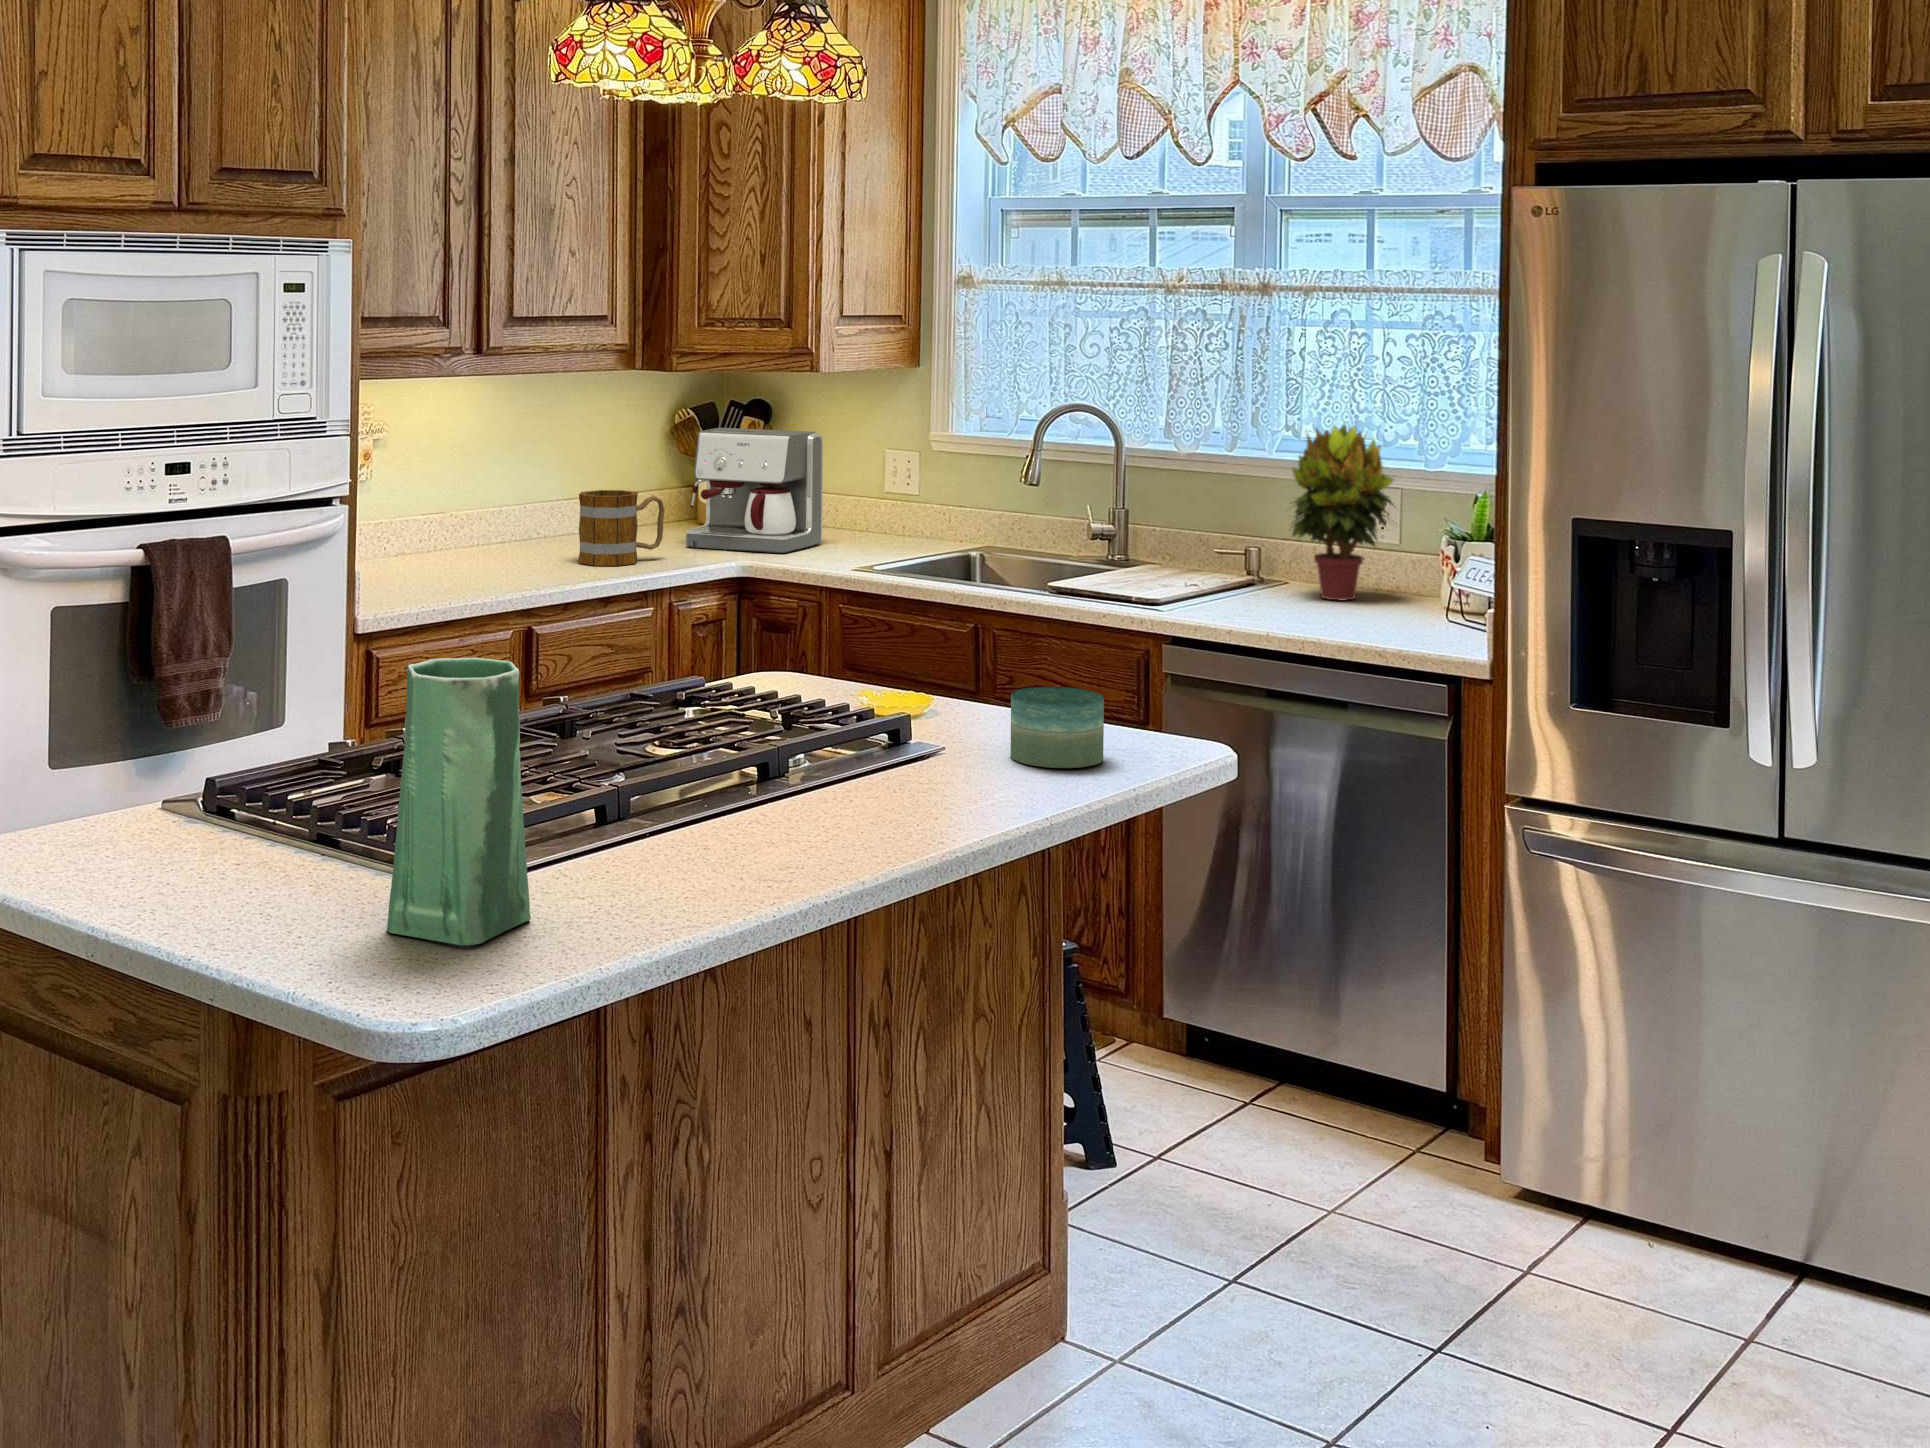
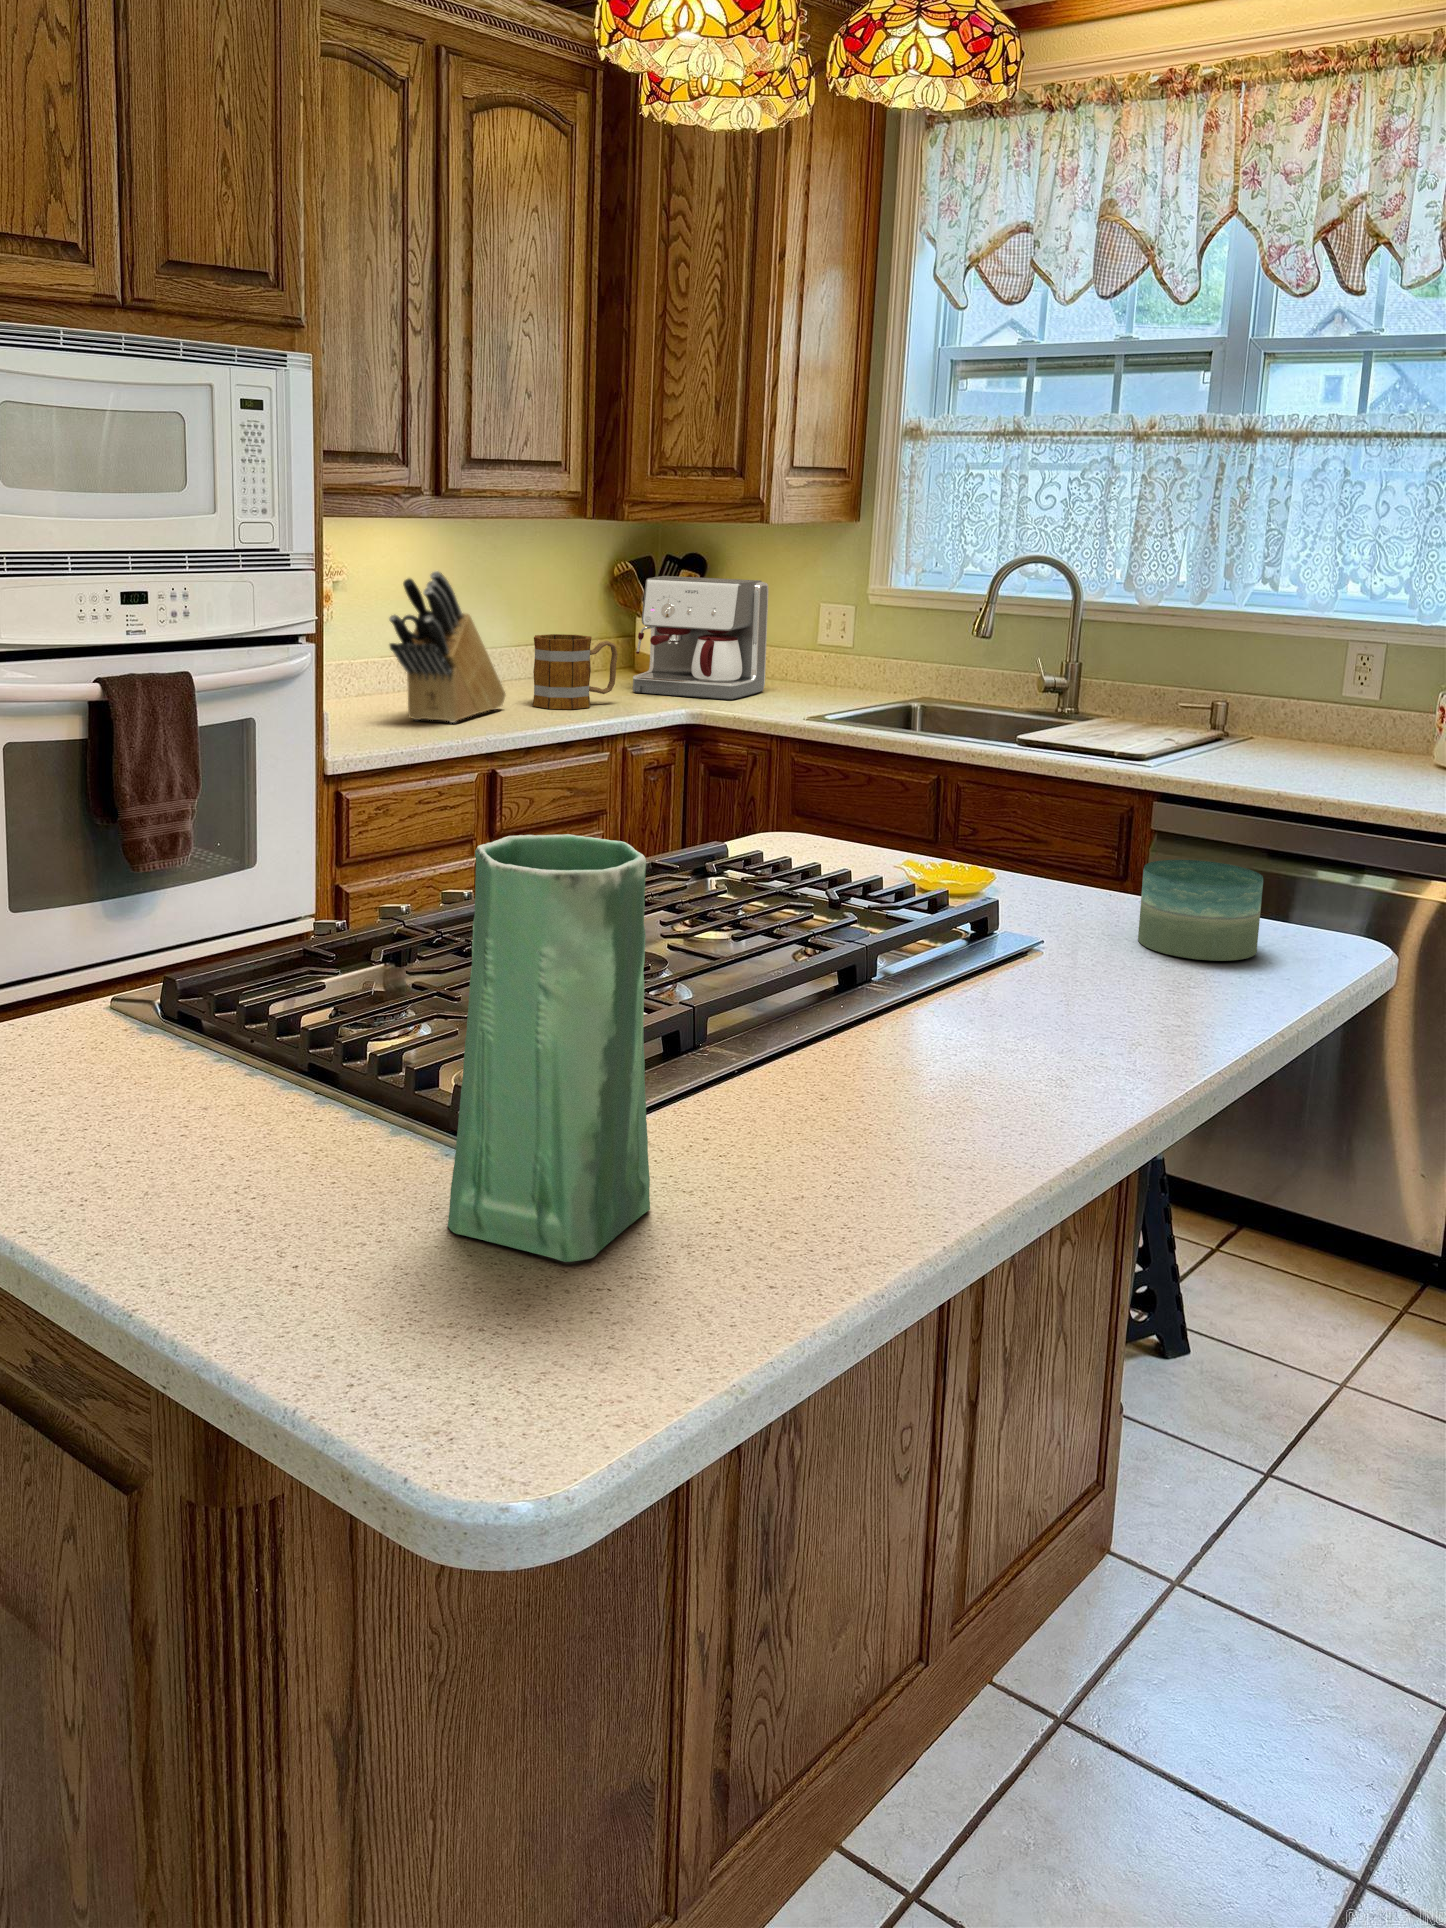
potted plant: present [1291,425,1394,600] -> none [1269,574,1398,756]
knife block: none [429,432,550,581] -> present [389,571,506,723]

